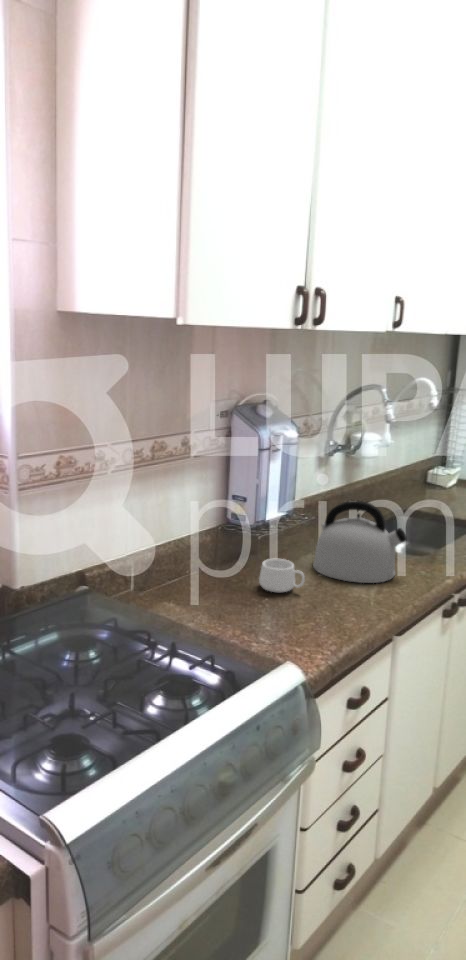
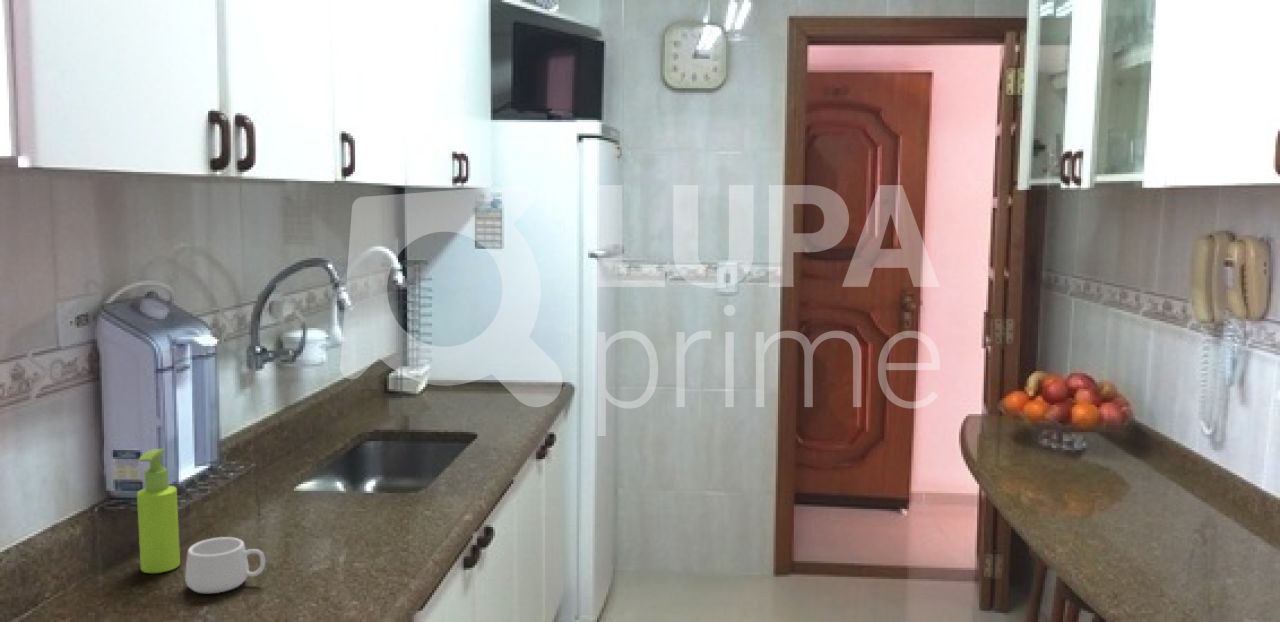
soap dispenser: none [240,497,264,572] -> present [137,449,180,573]
kettle: present [313,501,407,583] -> none [264,426,403,549]

